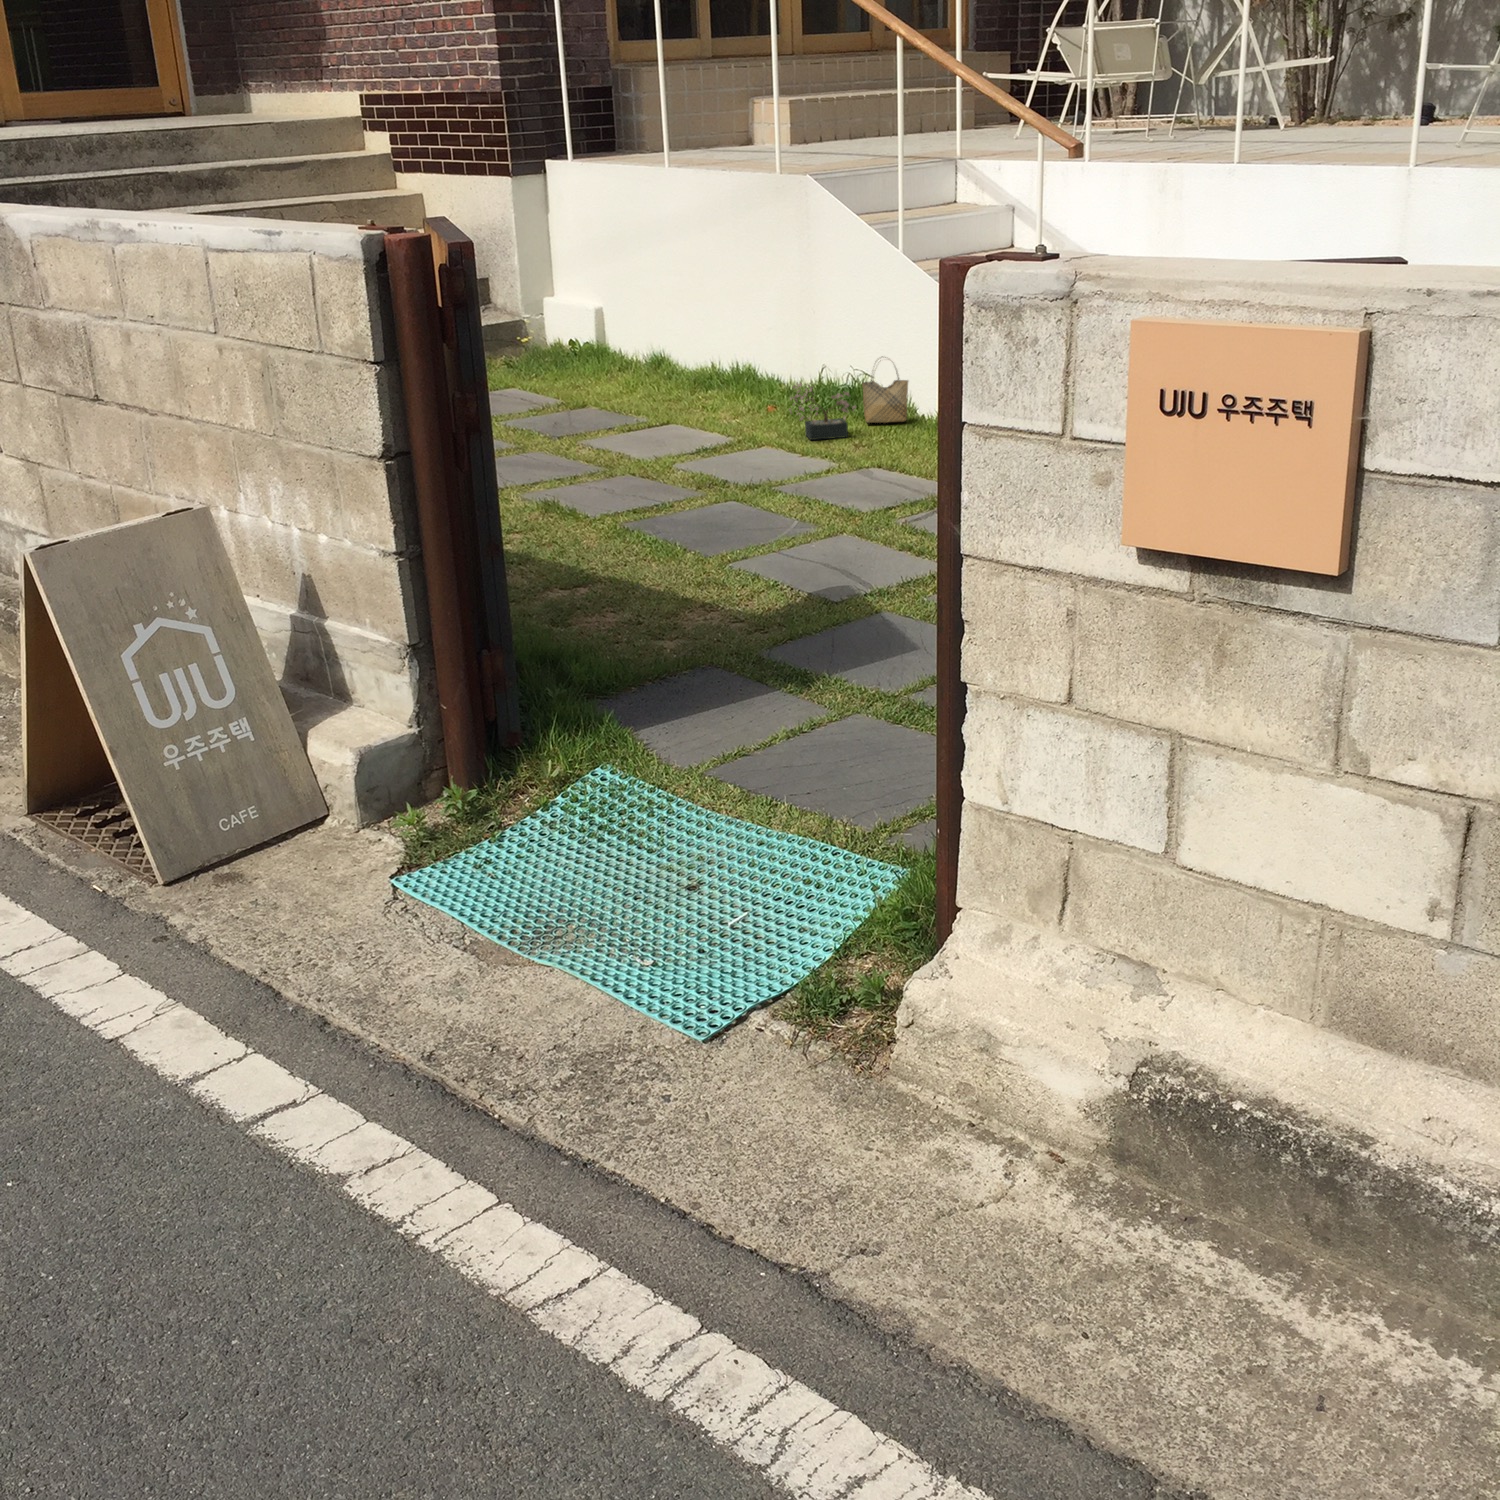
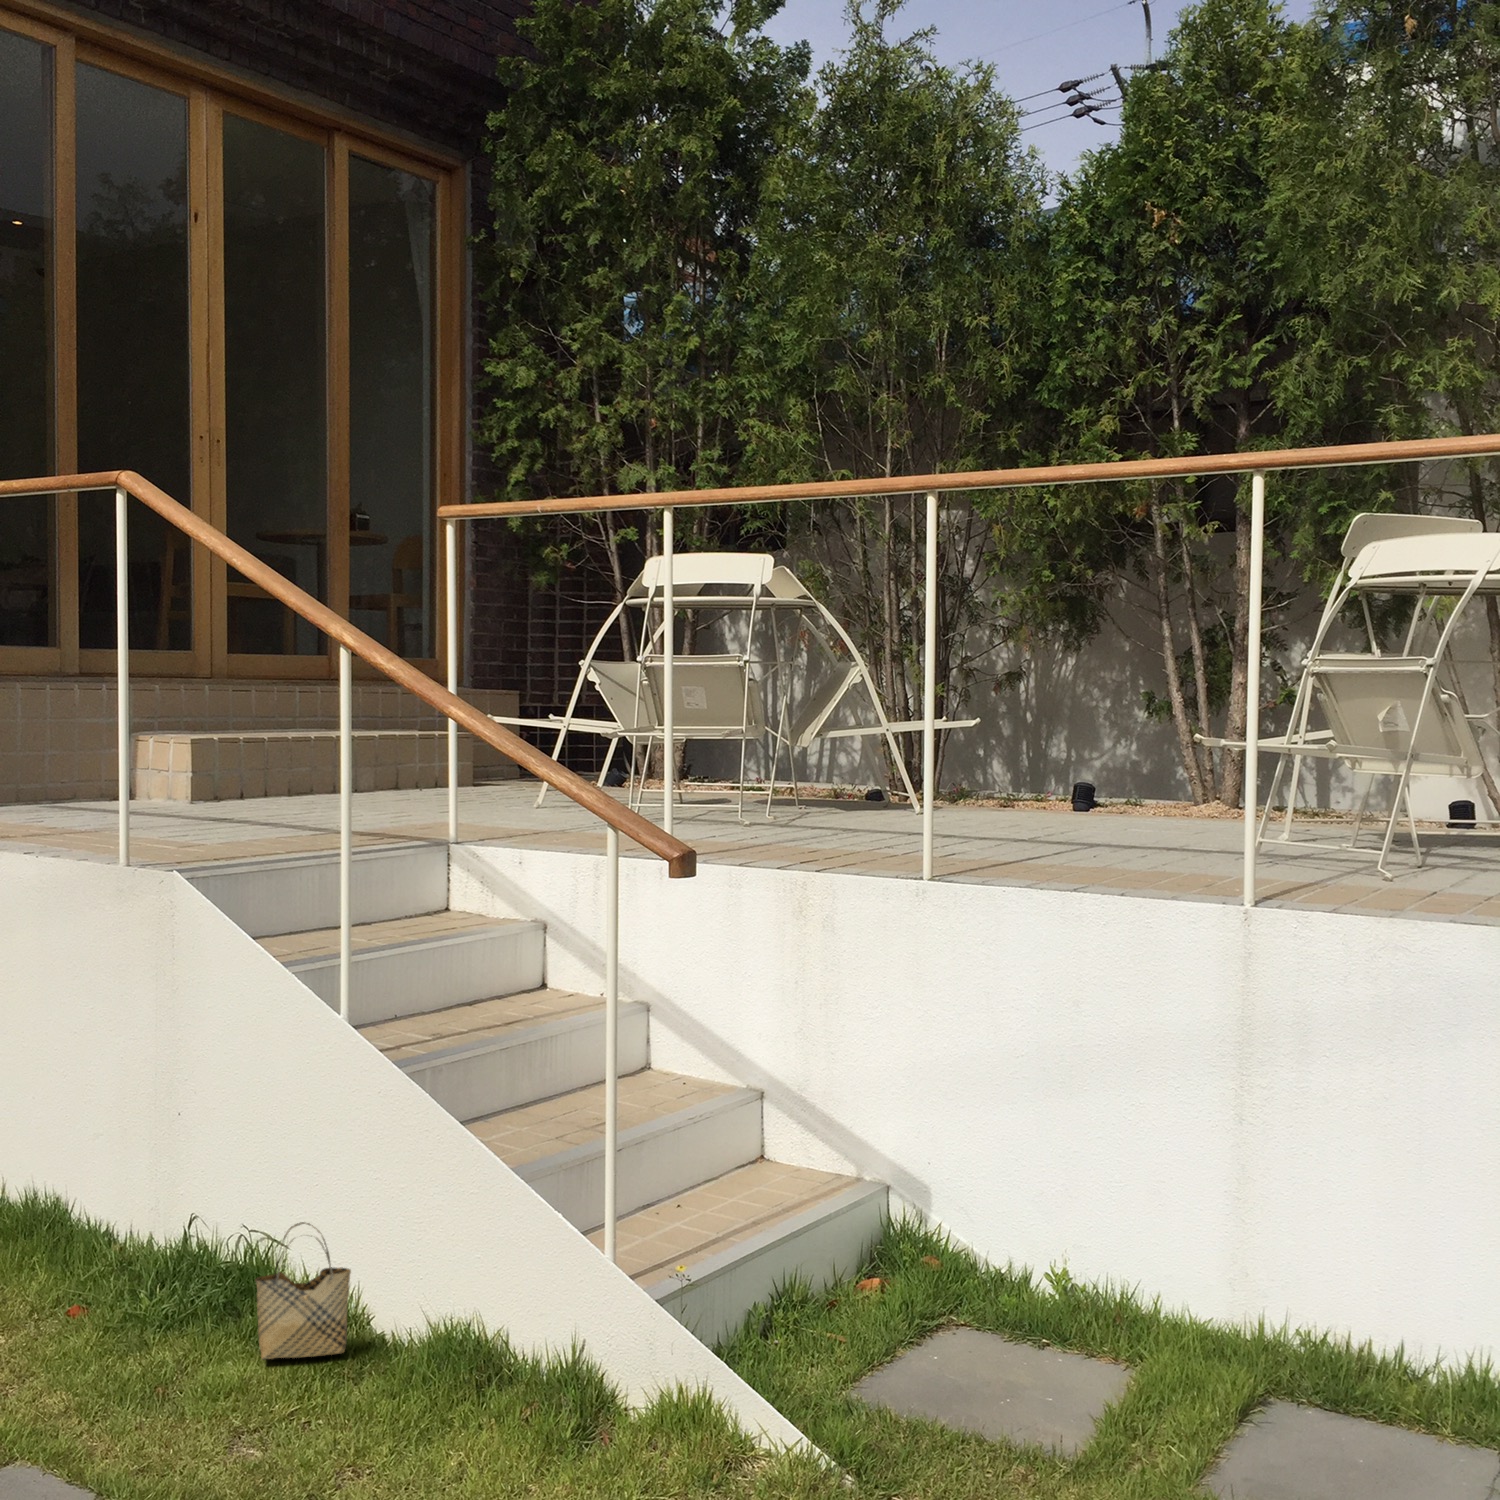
decorative plant: present [790,383,856,440] -> none [91,1293,238,1421]

